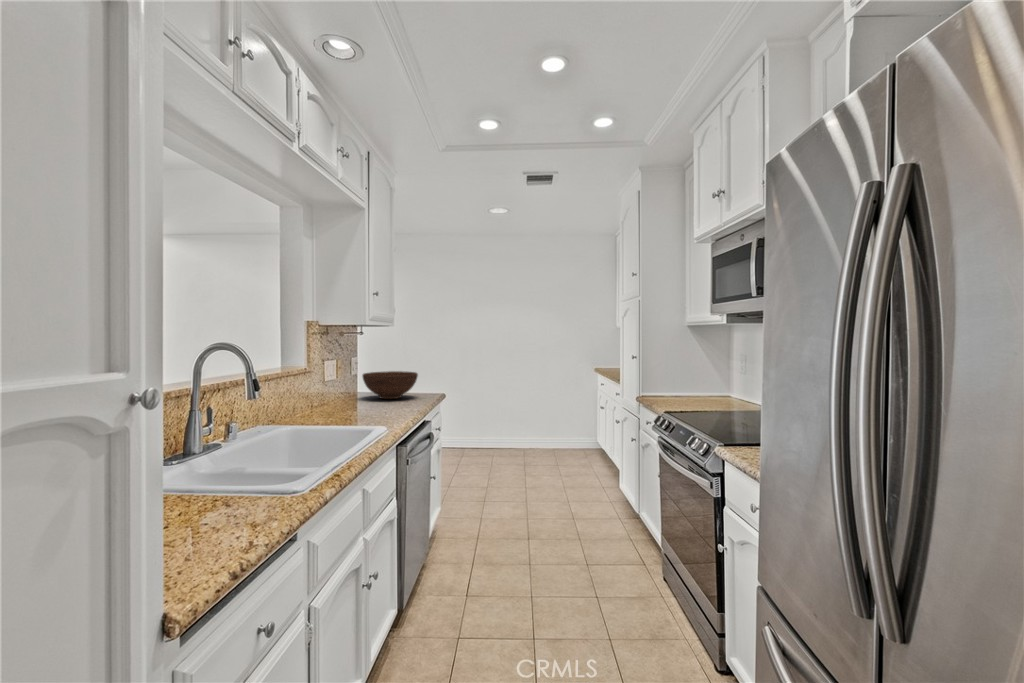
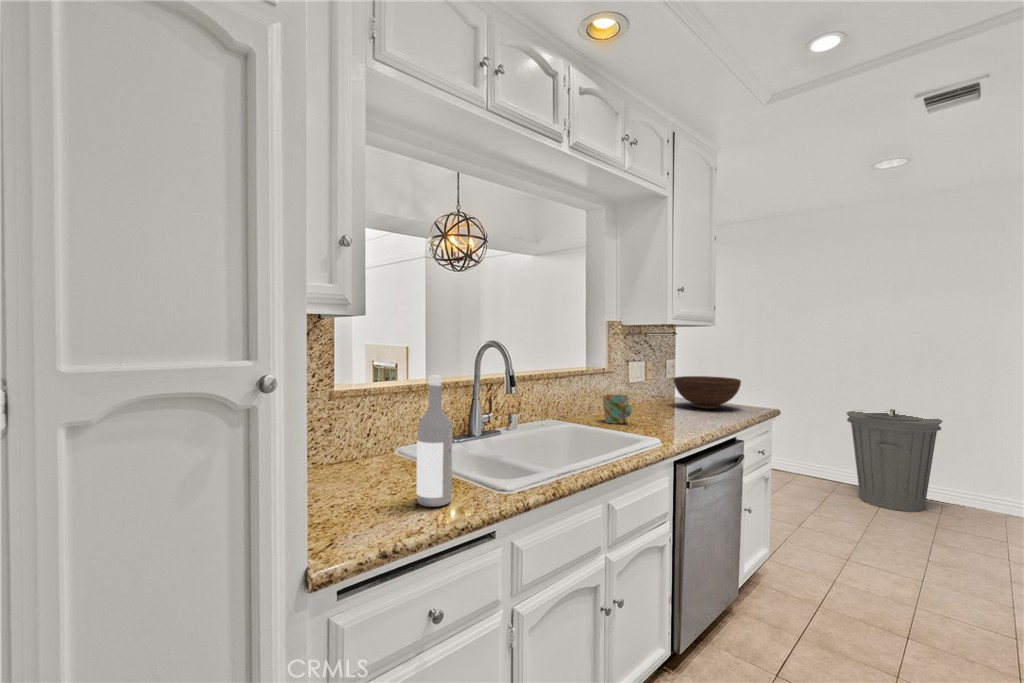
wine bottle: none [210,382,254,526] -> present [417,376,452,507]
trash can: none [467,388,521,459] -> present [846,409,942,512]
mug: none [315,393,346,420] -> present [603,395,632,424]

